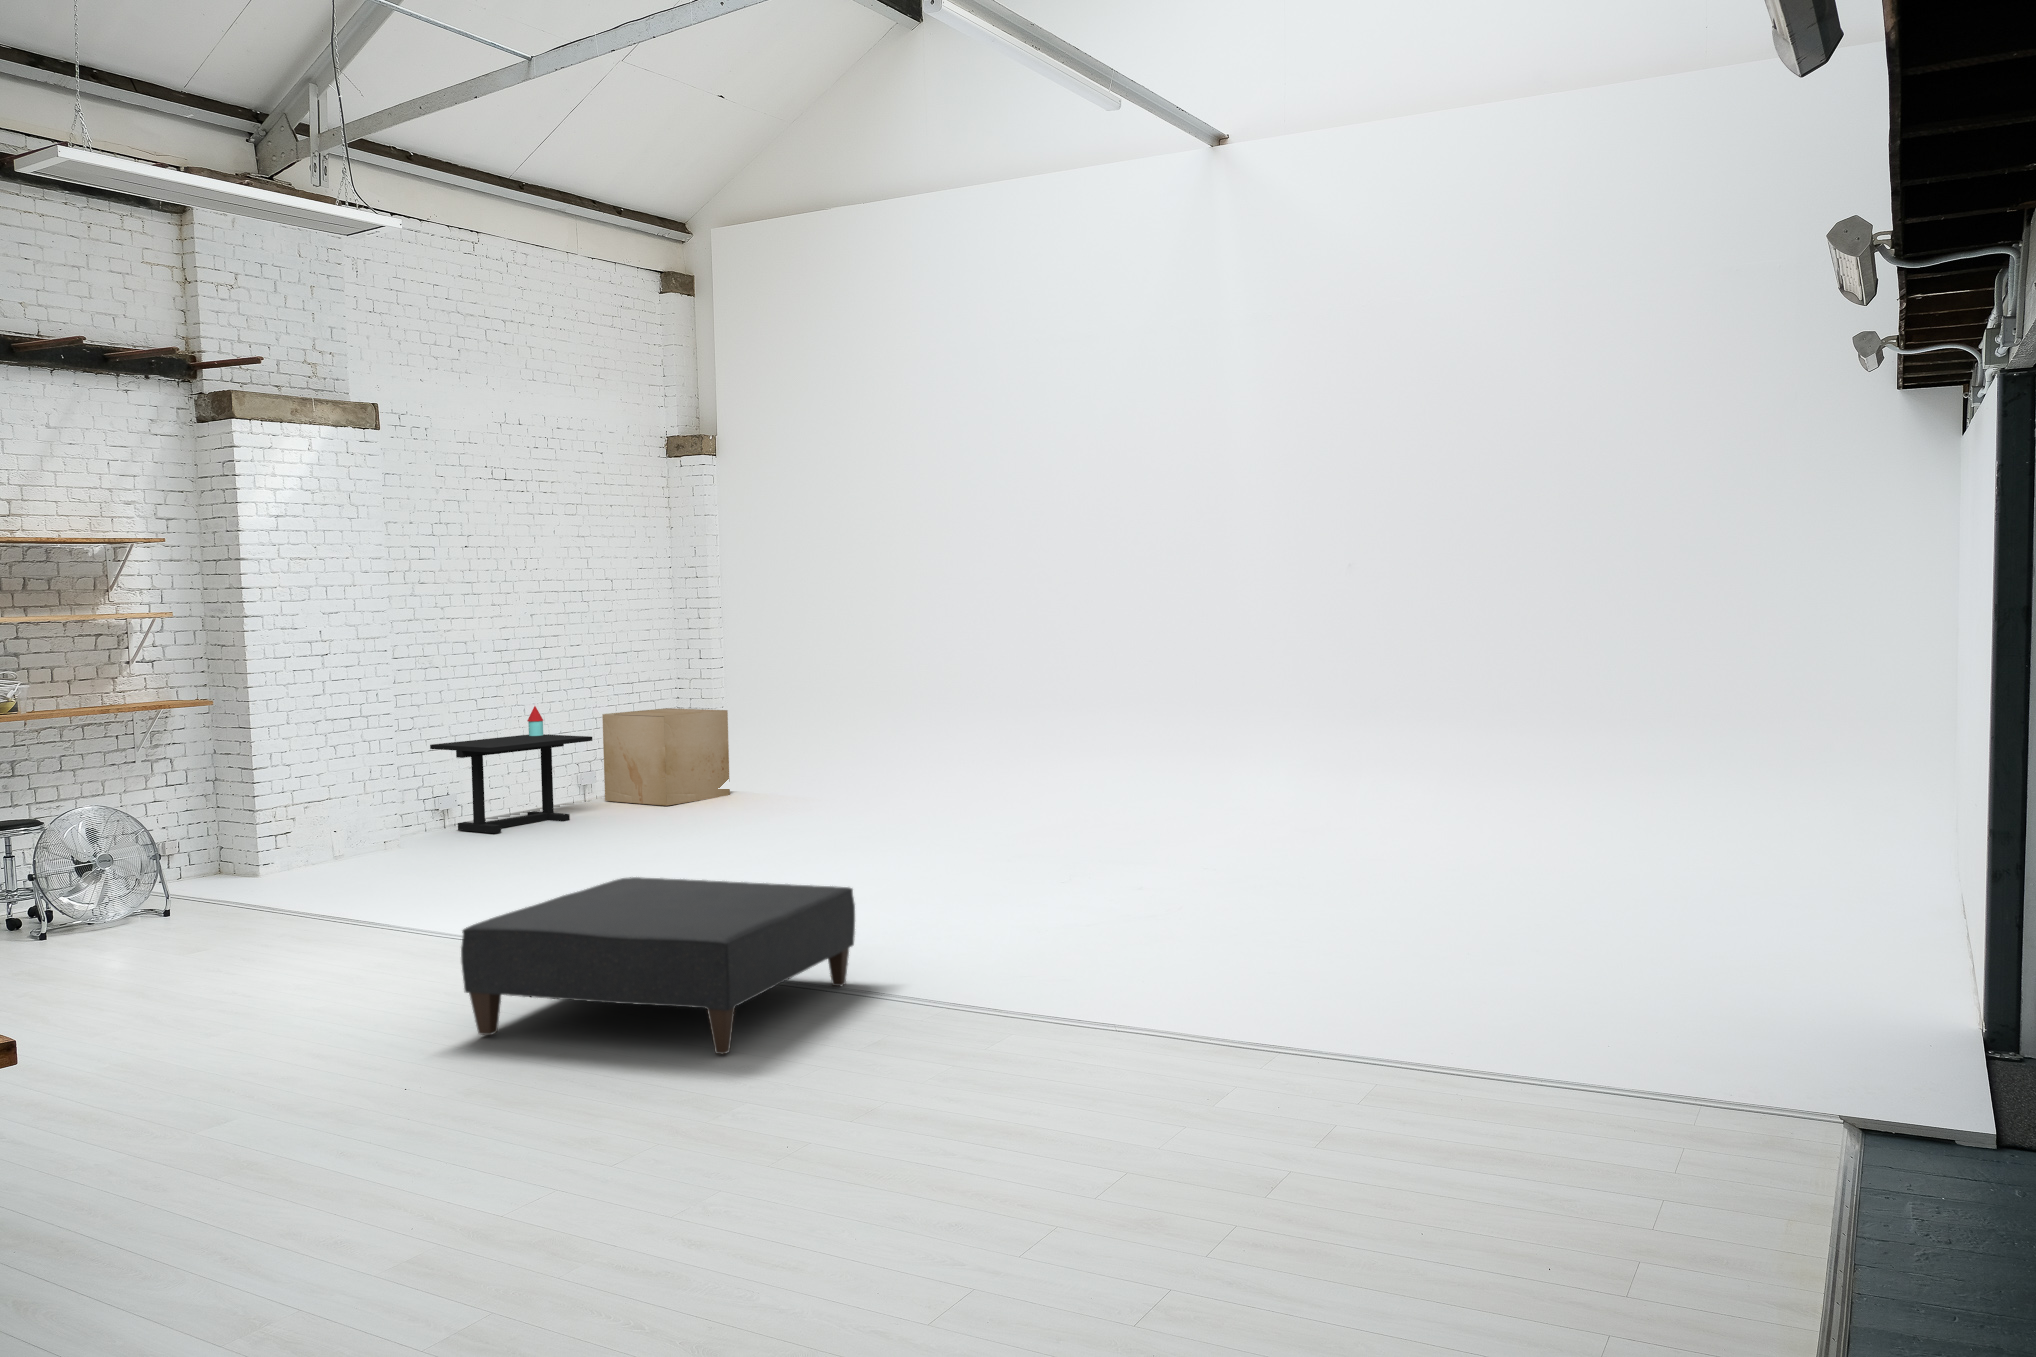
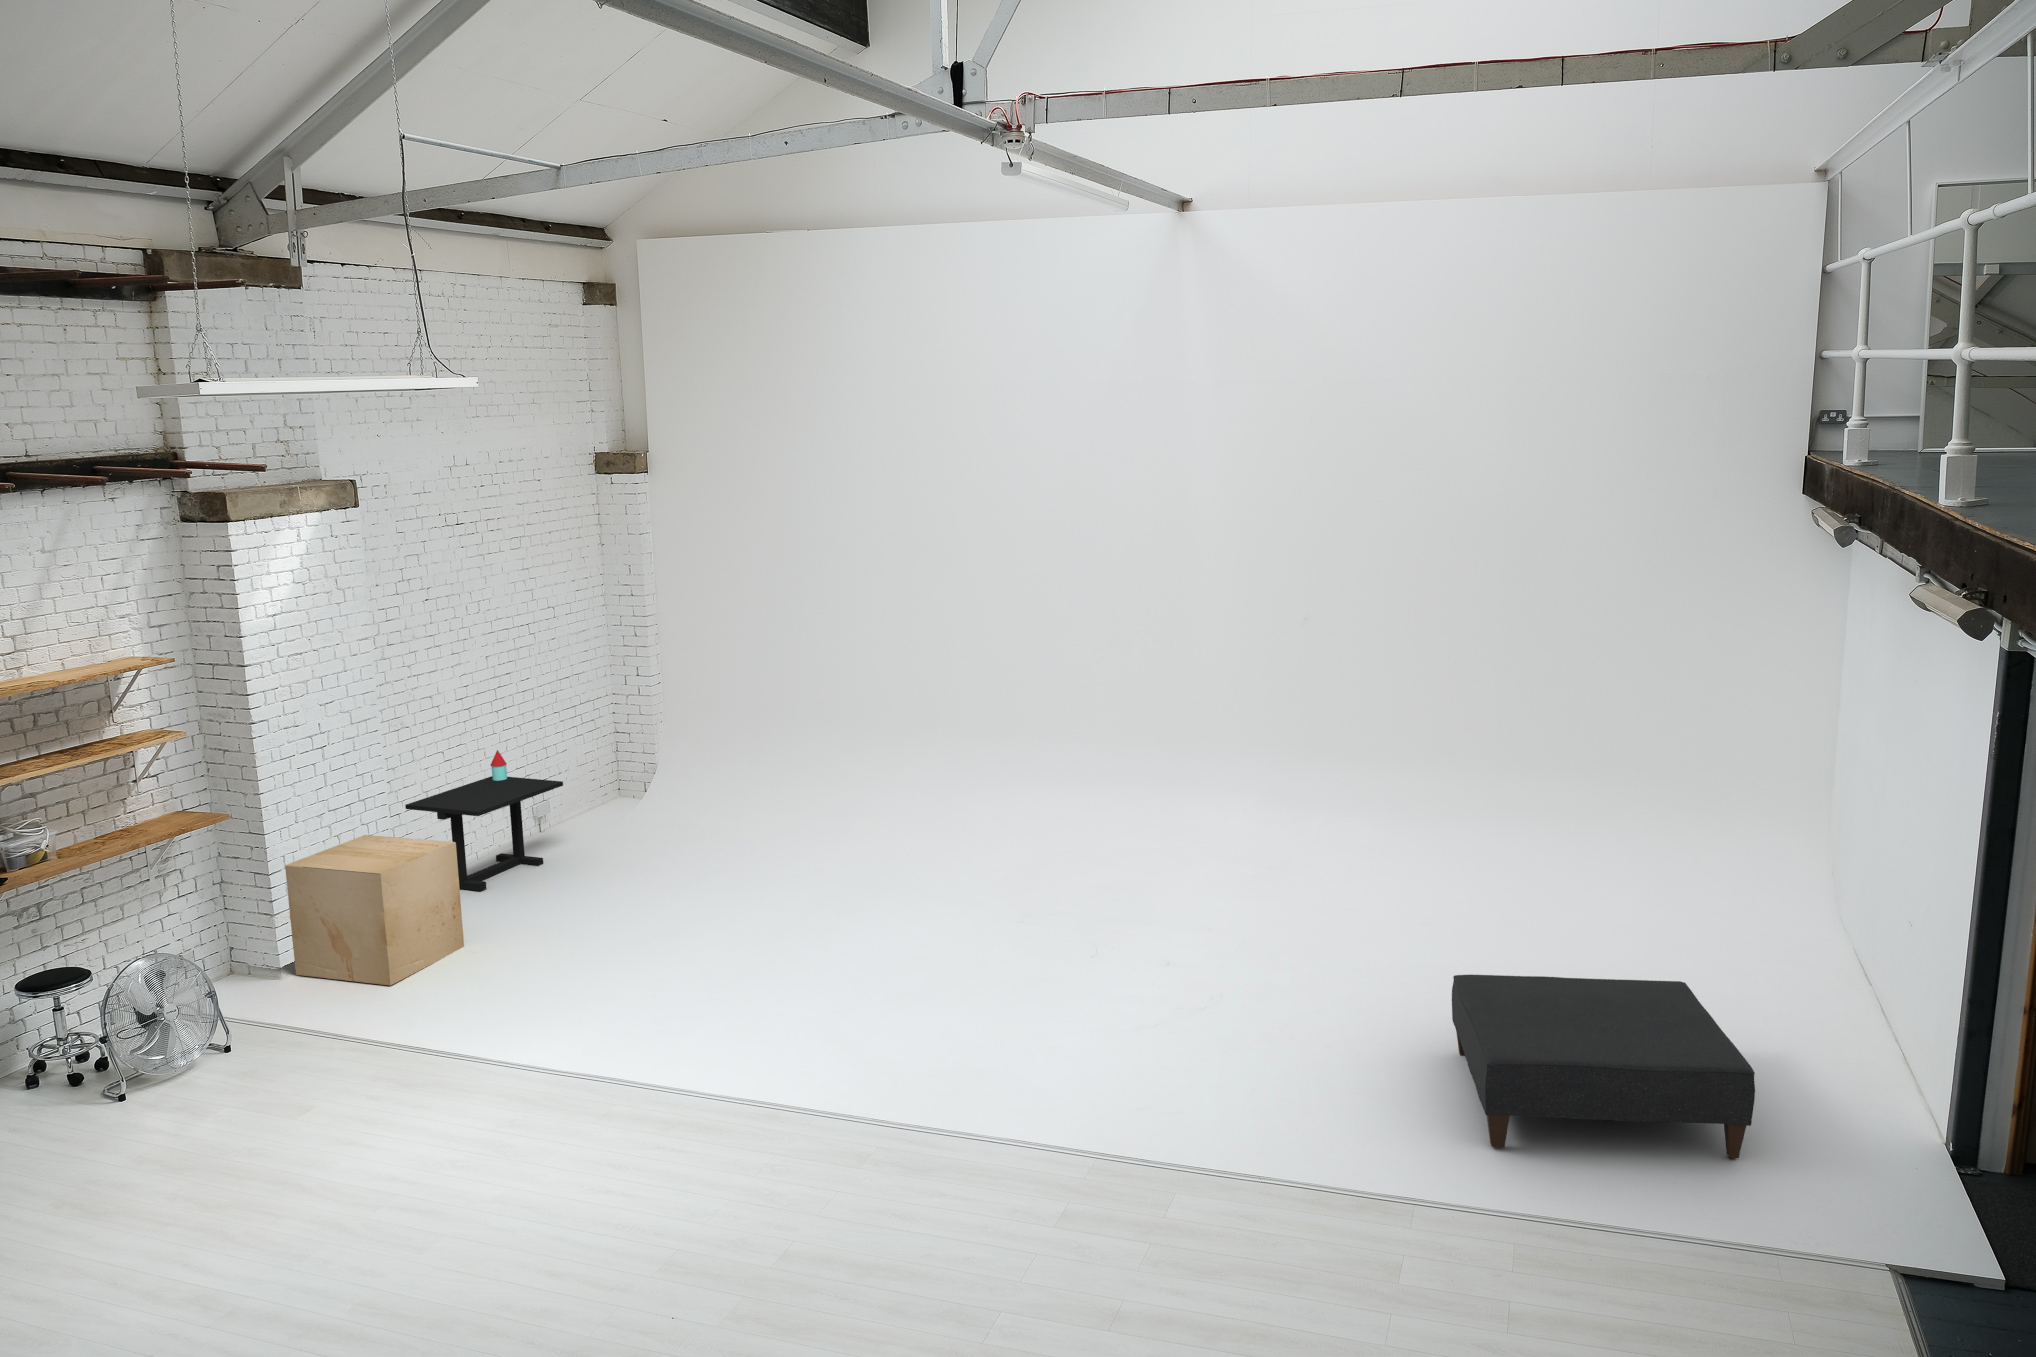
cardboard box: present [602,708,730,806] -> present [285,835,464,985]
ottoman: present [461,877,855,1054] -> present [1452,975,1755,1159]

